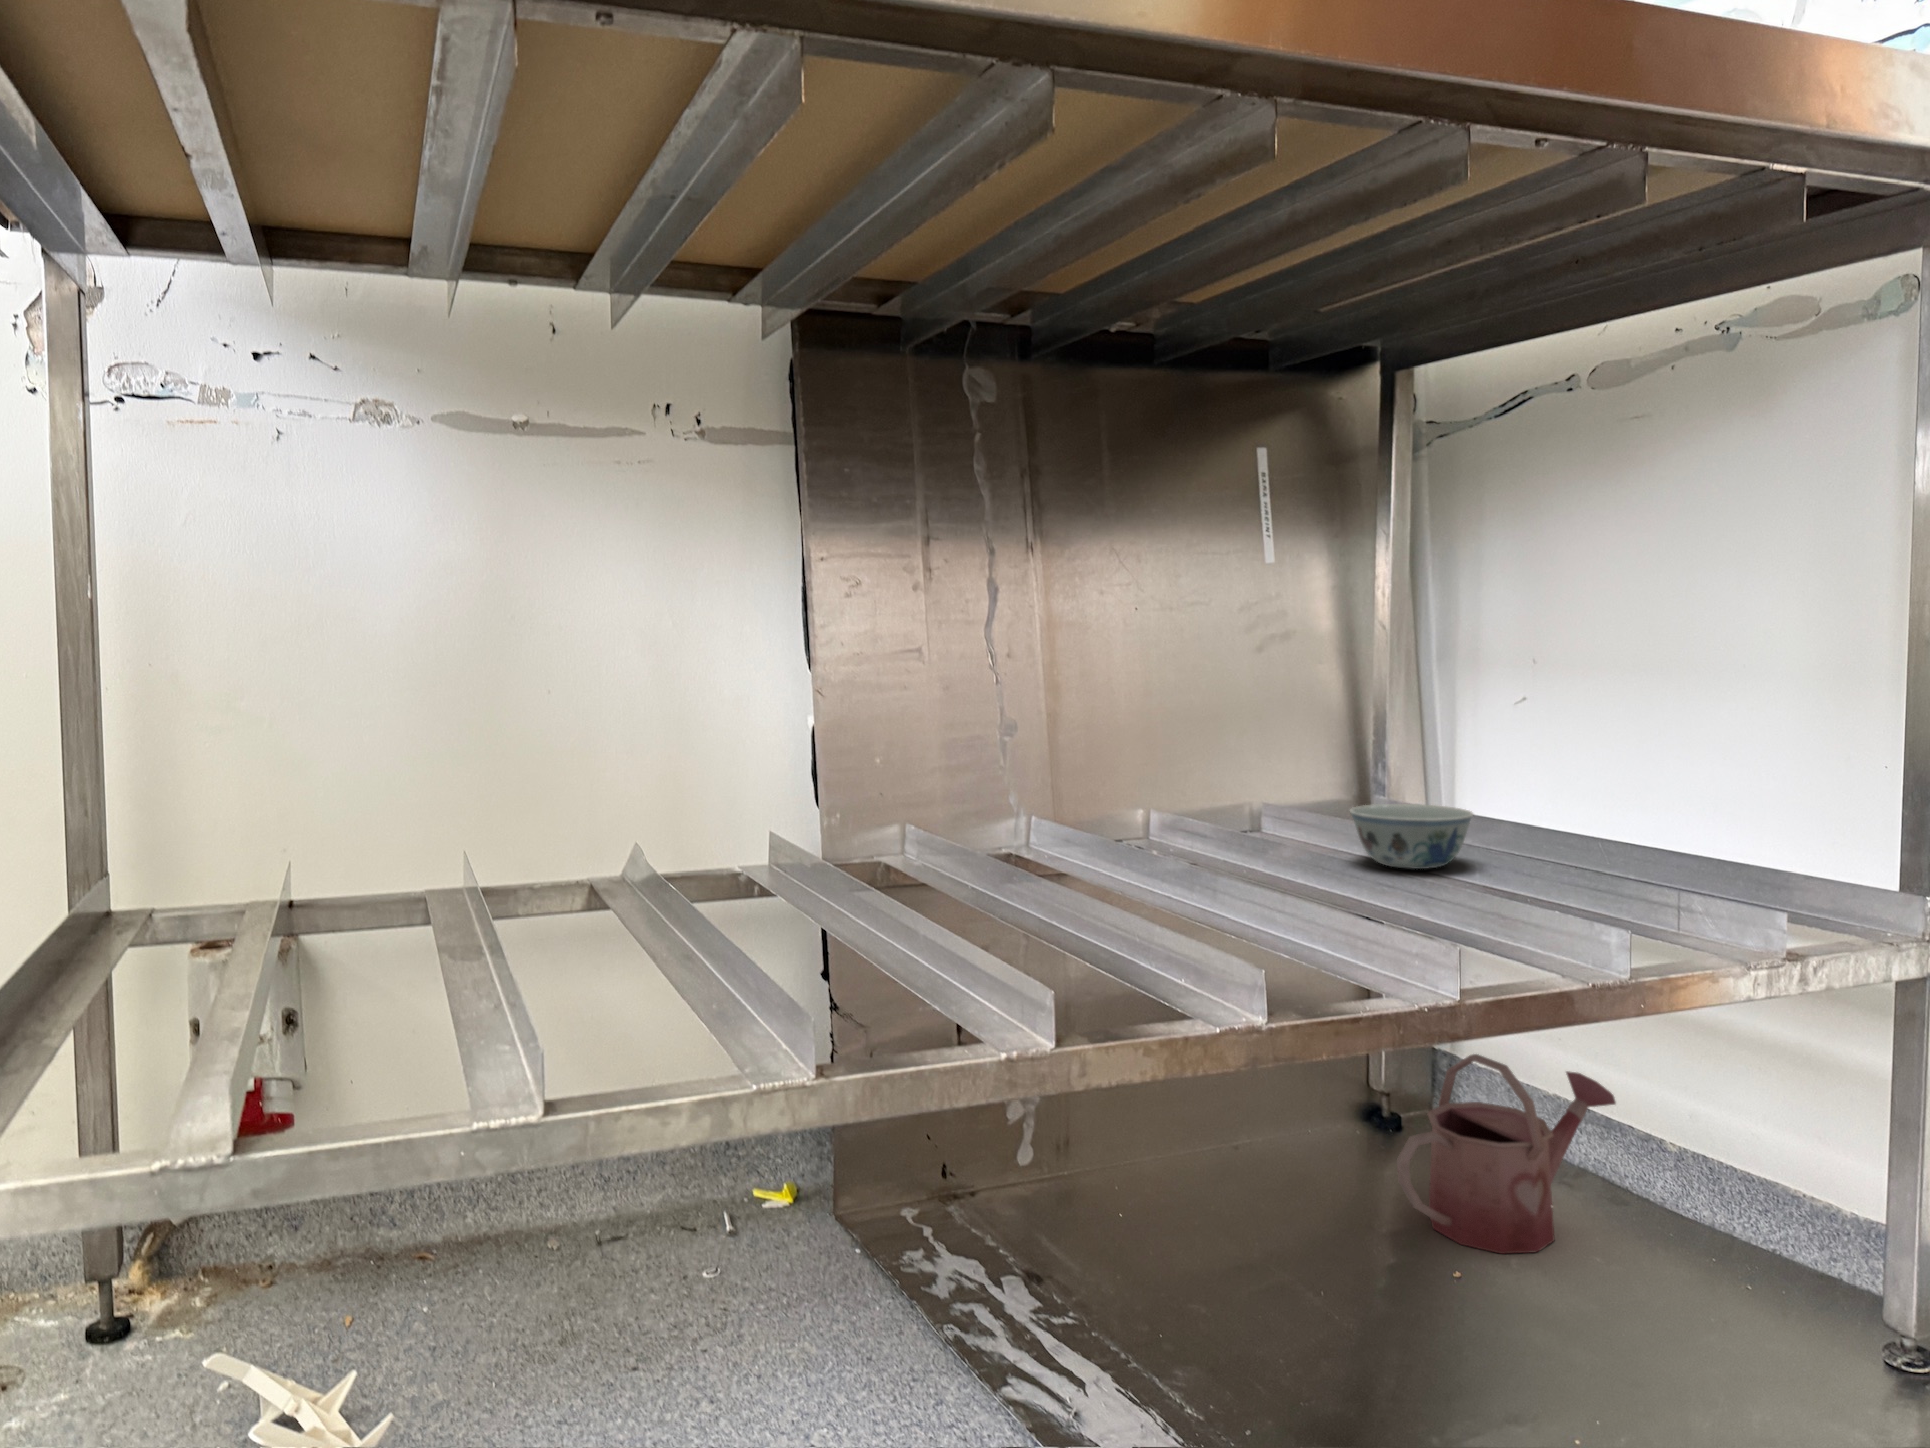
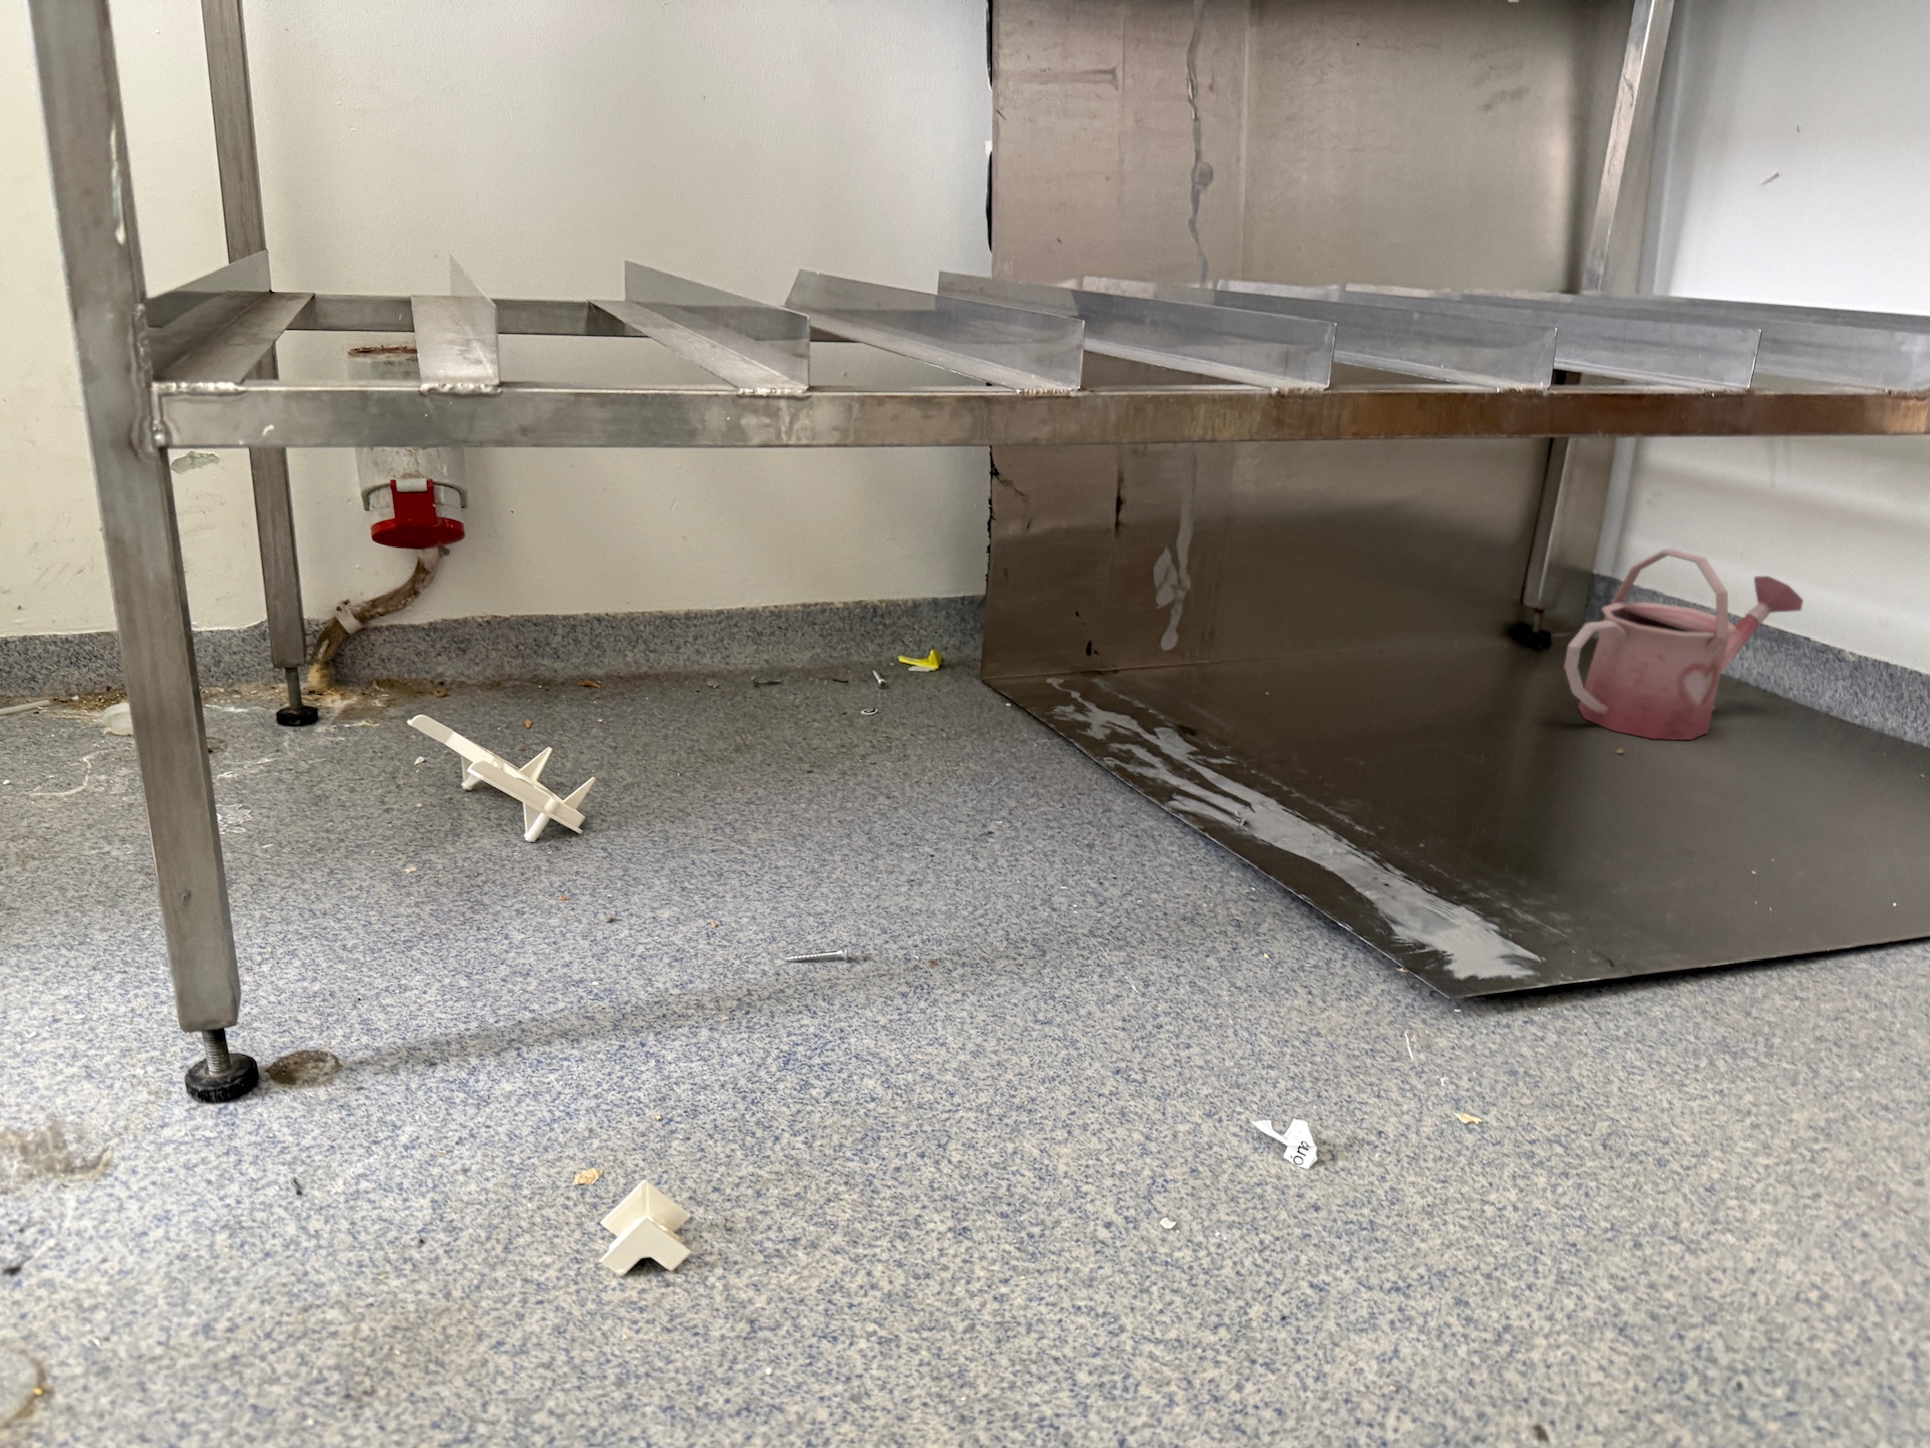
bowl: present [1350,804,1473,869] -> none [1622,241,1773,309]

